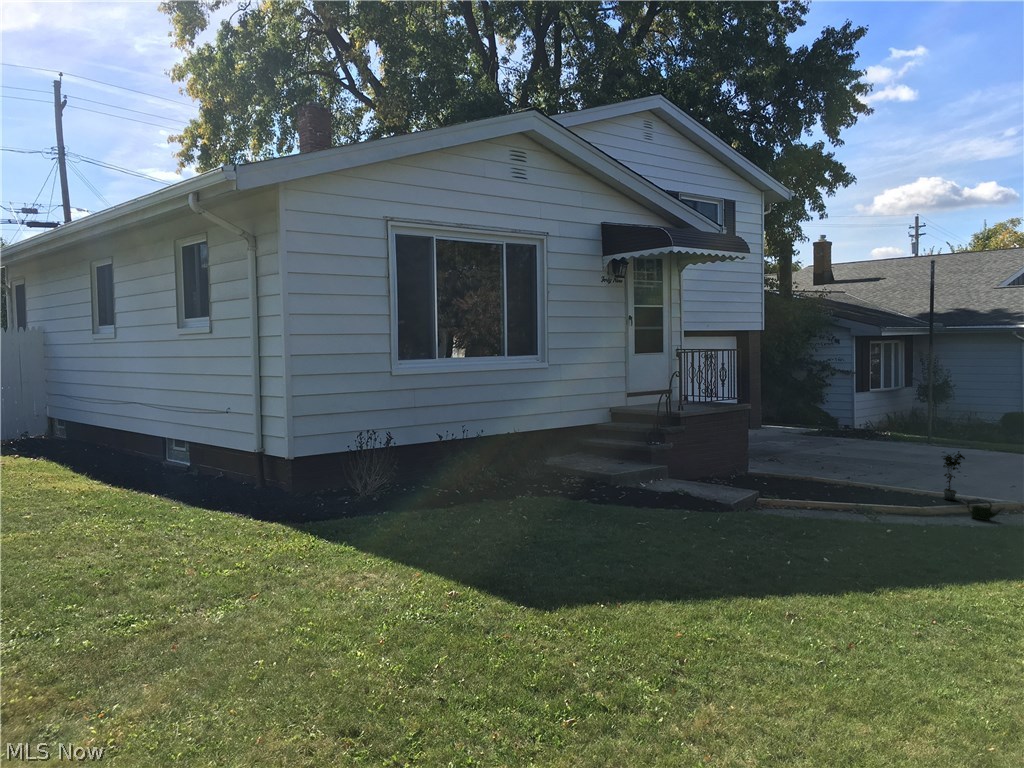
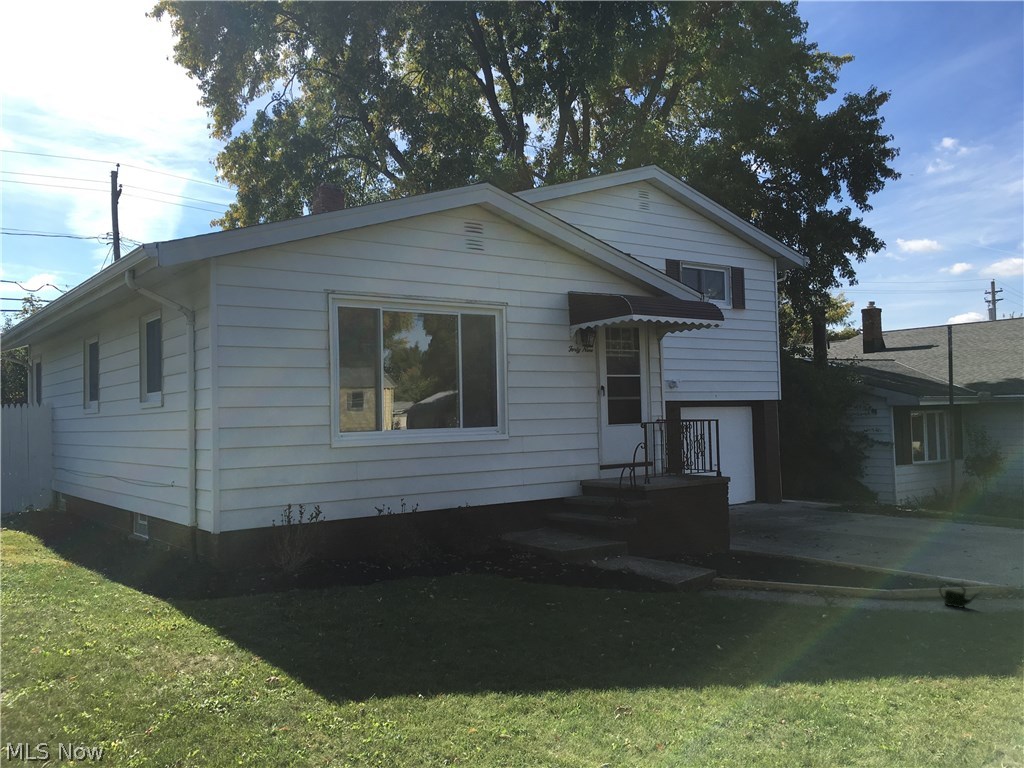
potted plant: present [942,451,965,500] -> none [923,530,949,585]

